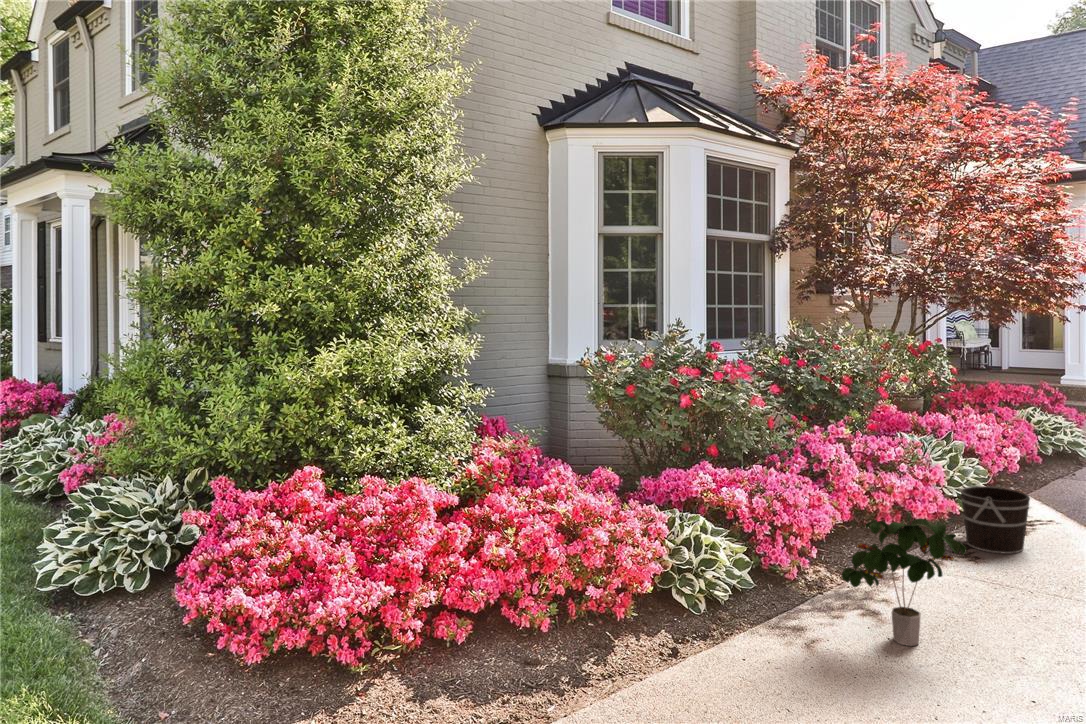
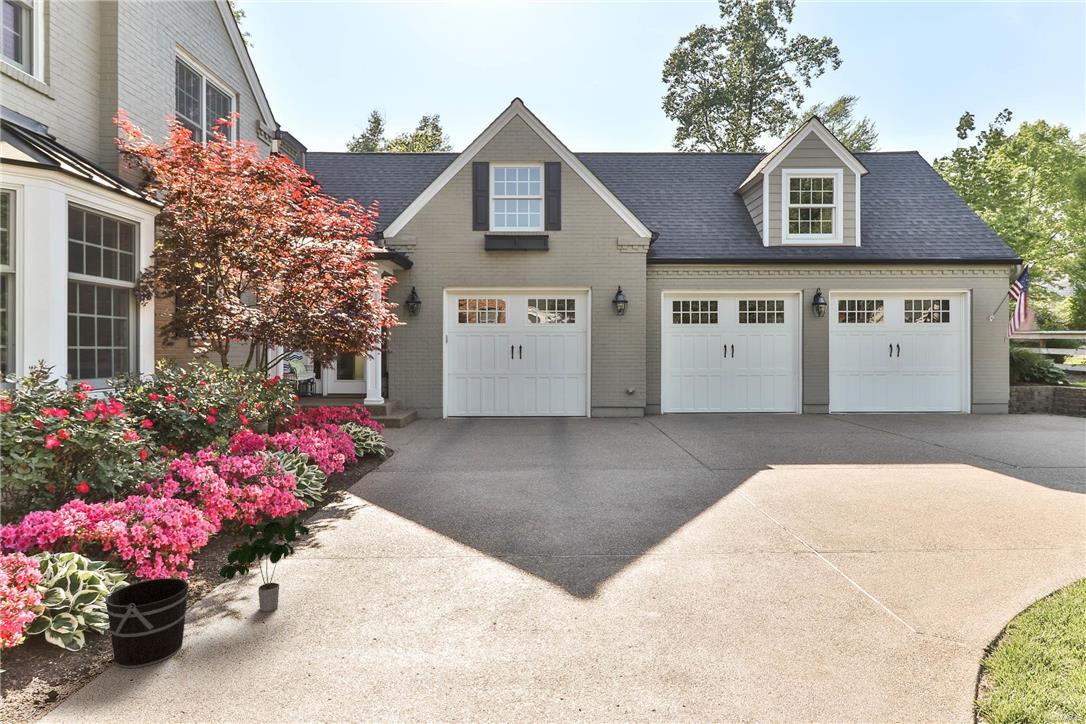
bucket: present [959,486,1030,554] -> present [106,575,189,668]

